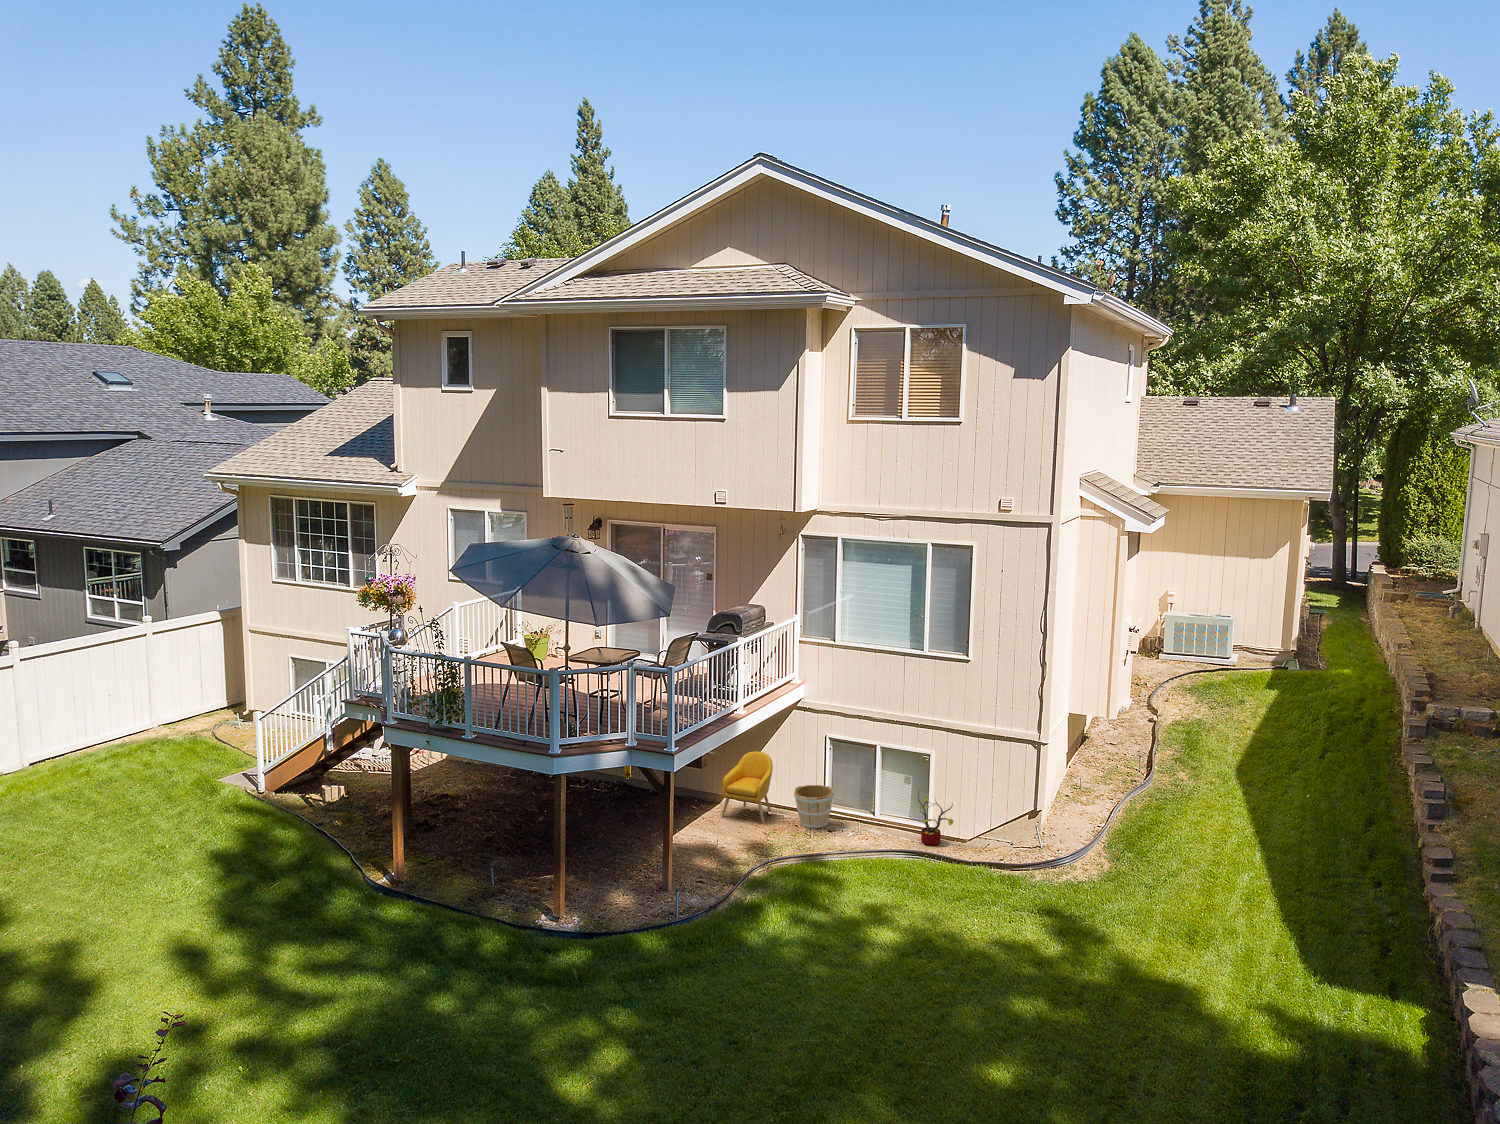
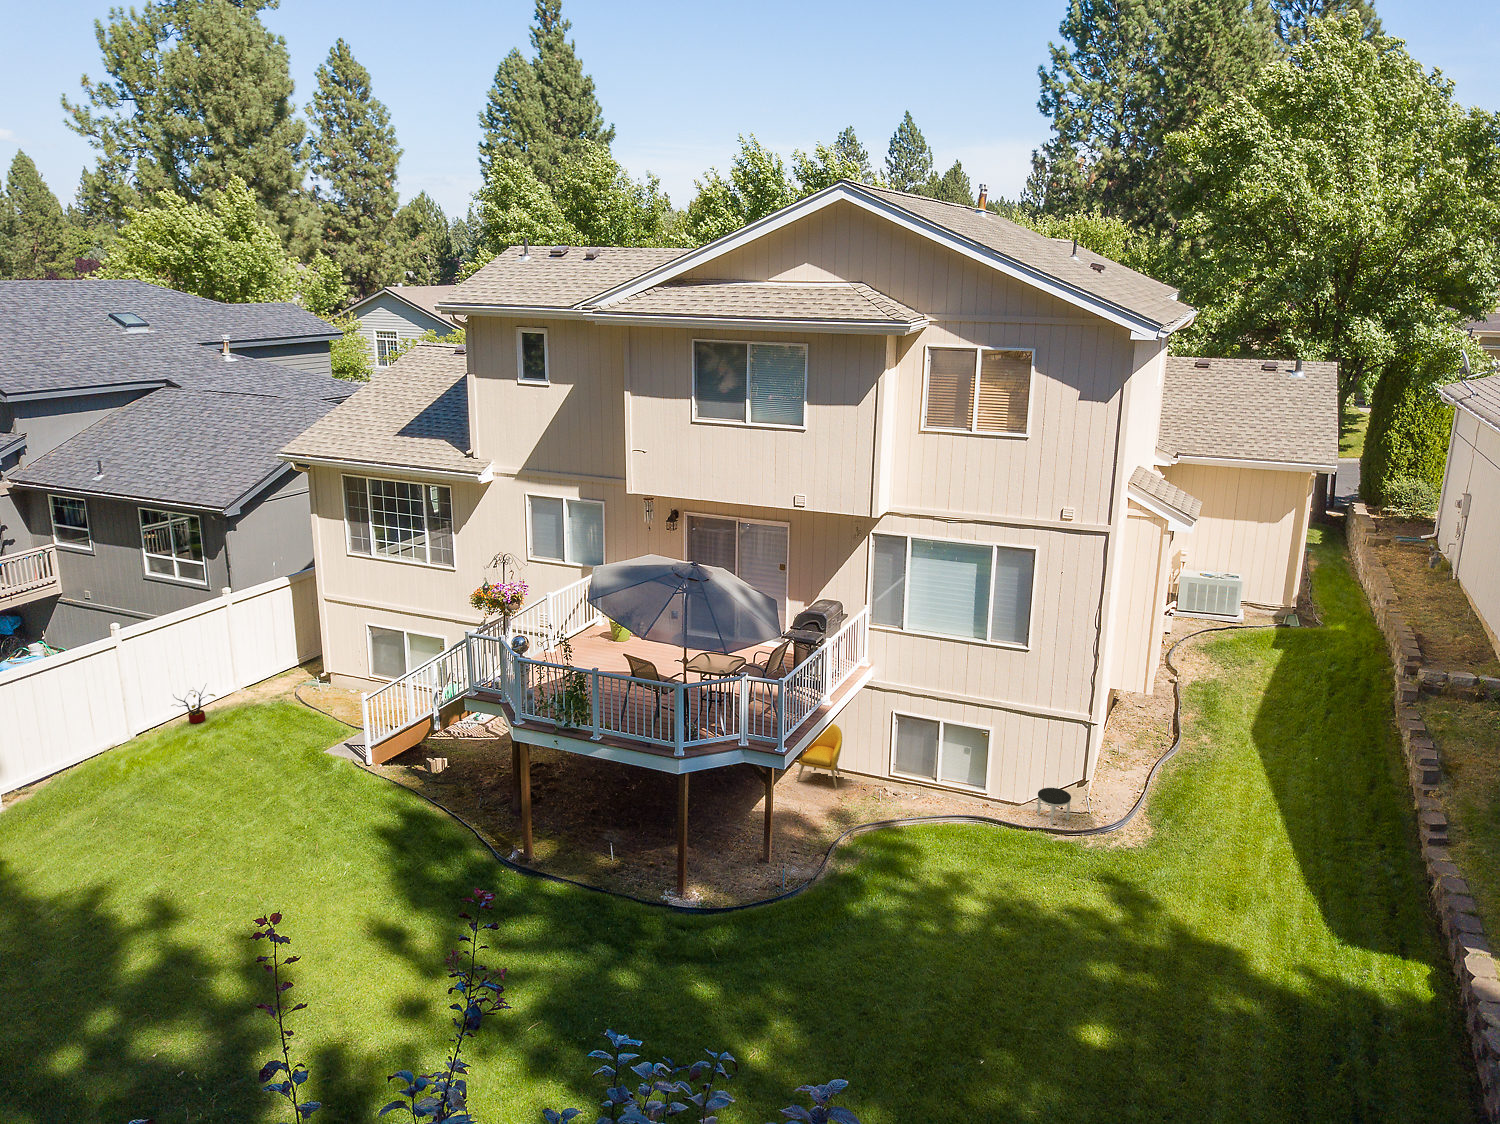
wooden bucket: present [794,785,834,828] -> none [864,753,900,793]
decorative plant: present [918,795,953,845] -> present [171,685,215,723]
round table: none [983,820,1021,860] -> present [1037,788,1071,825]

